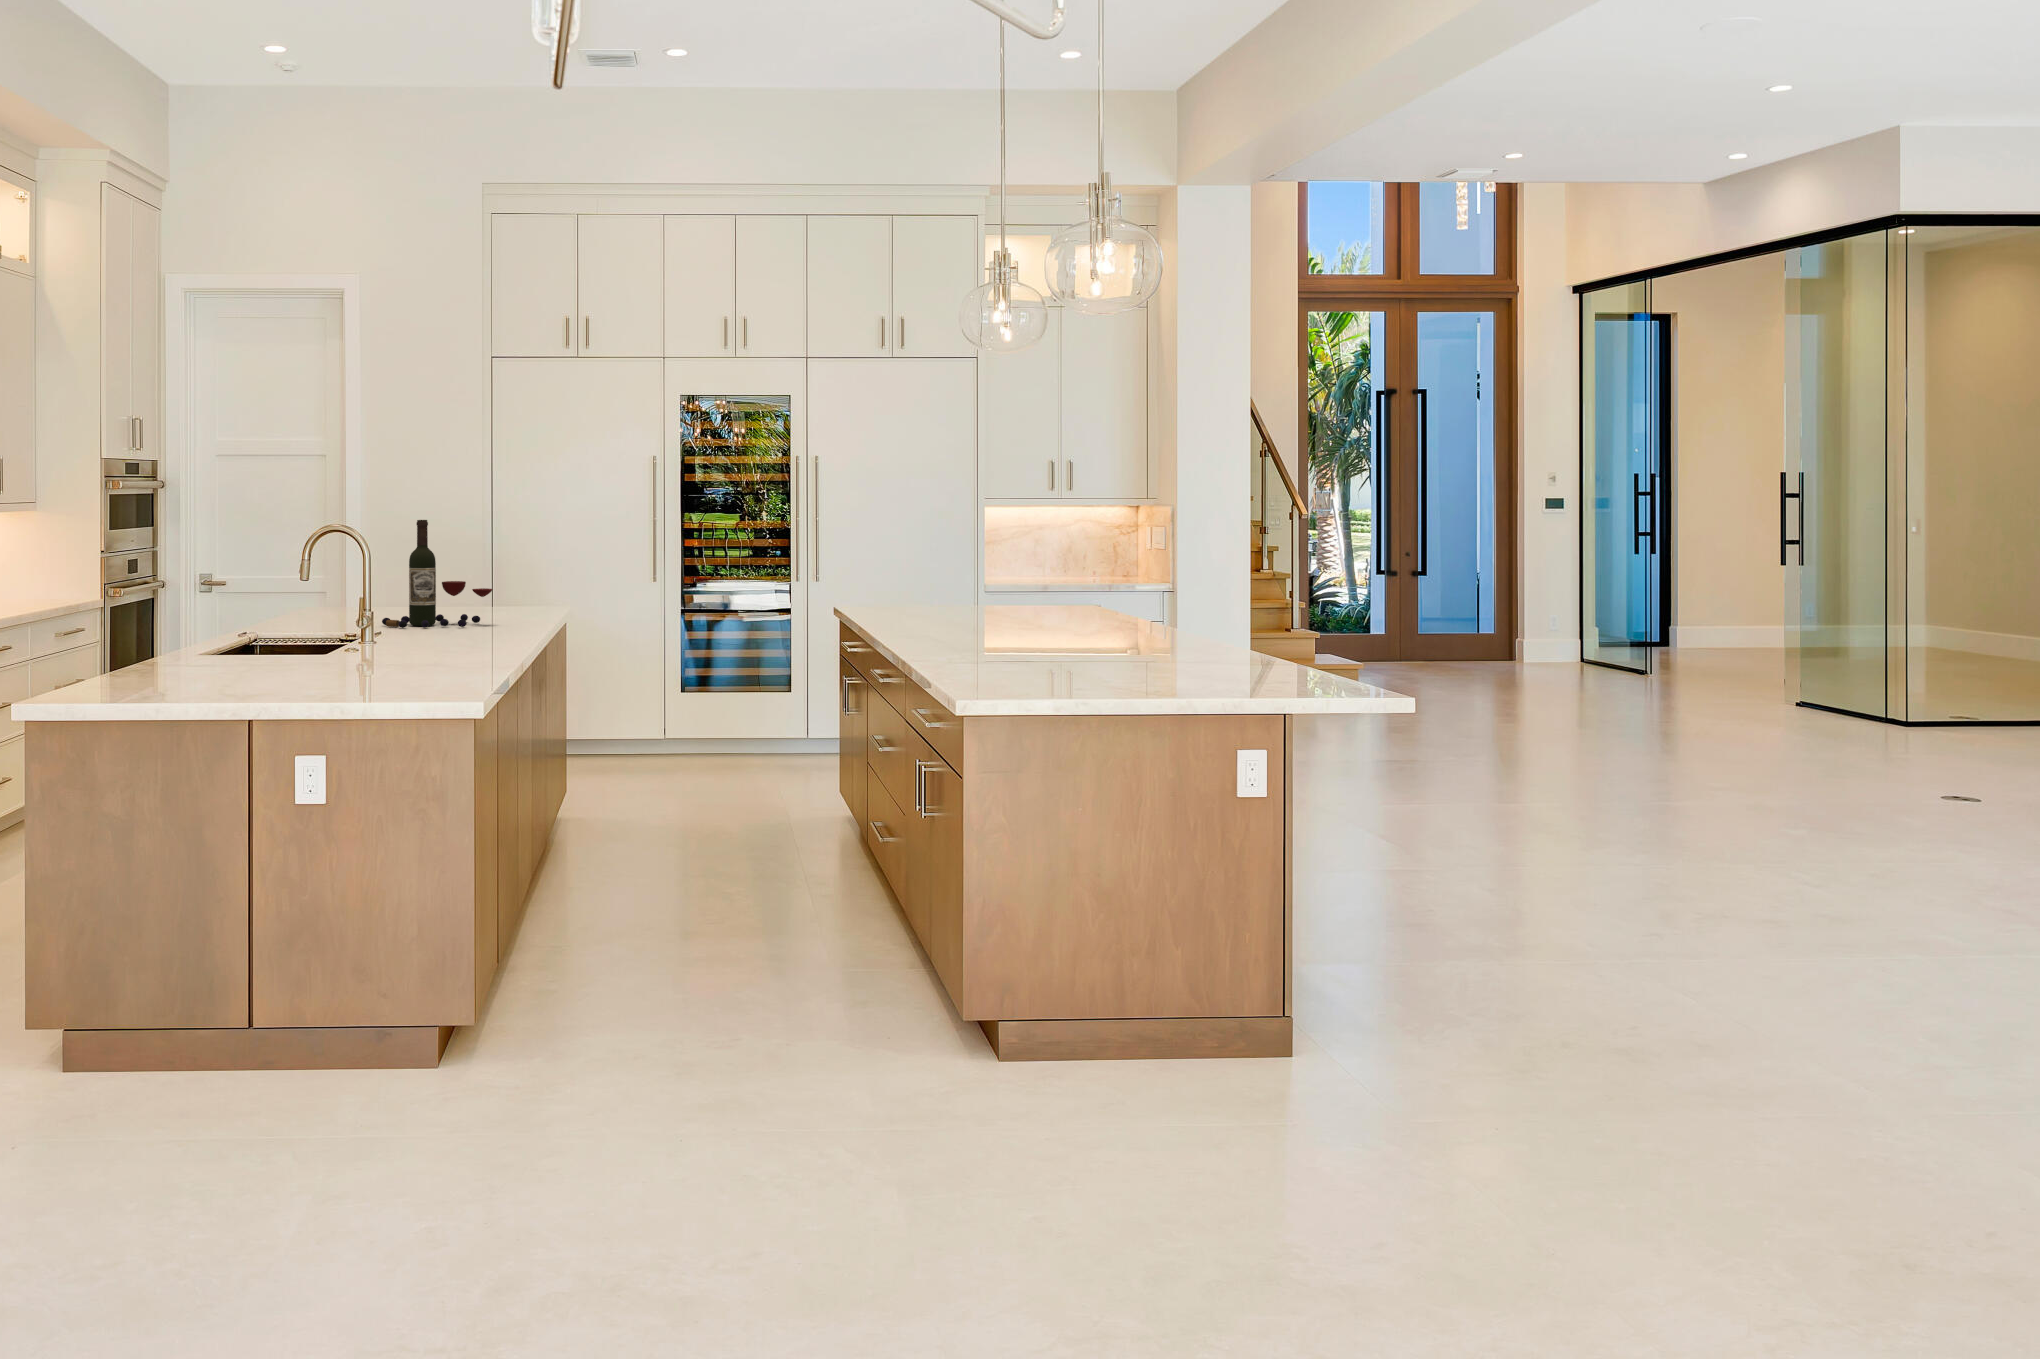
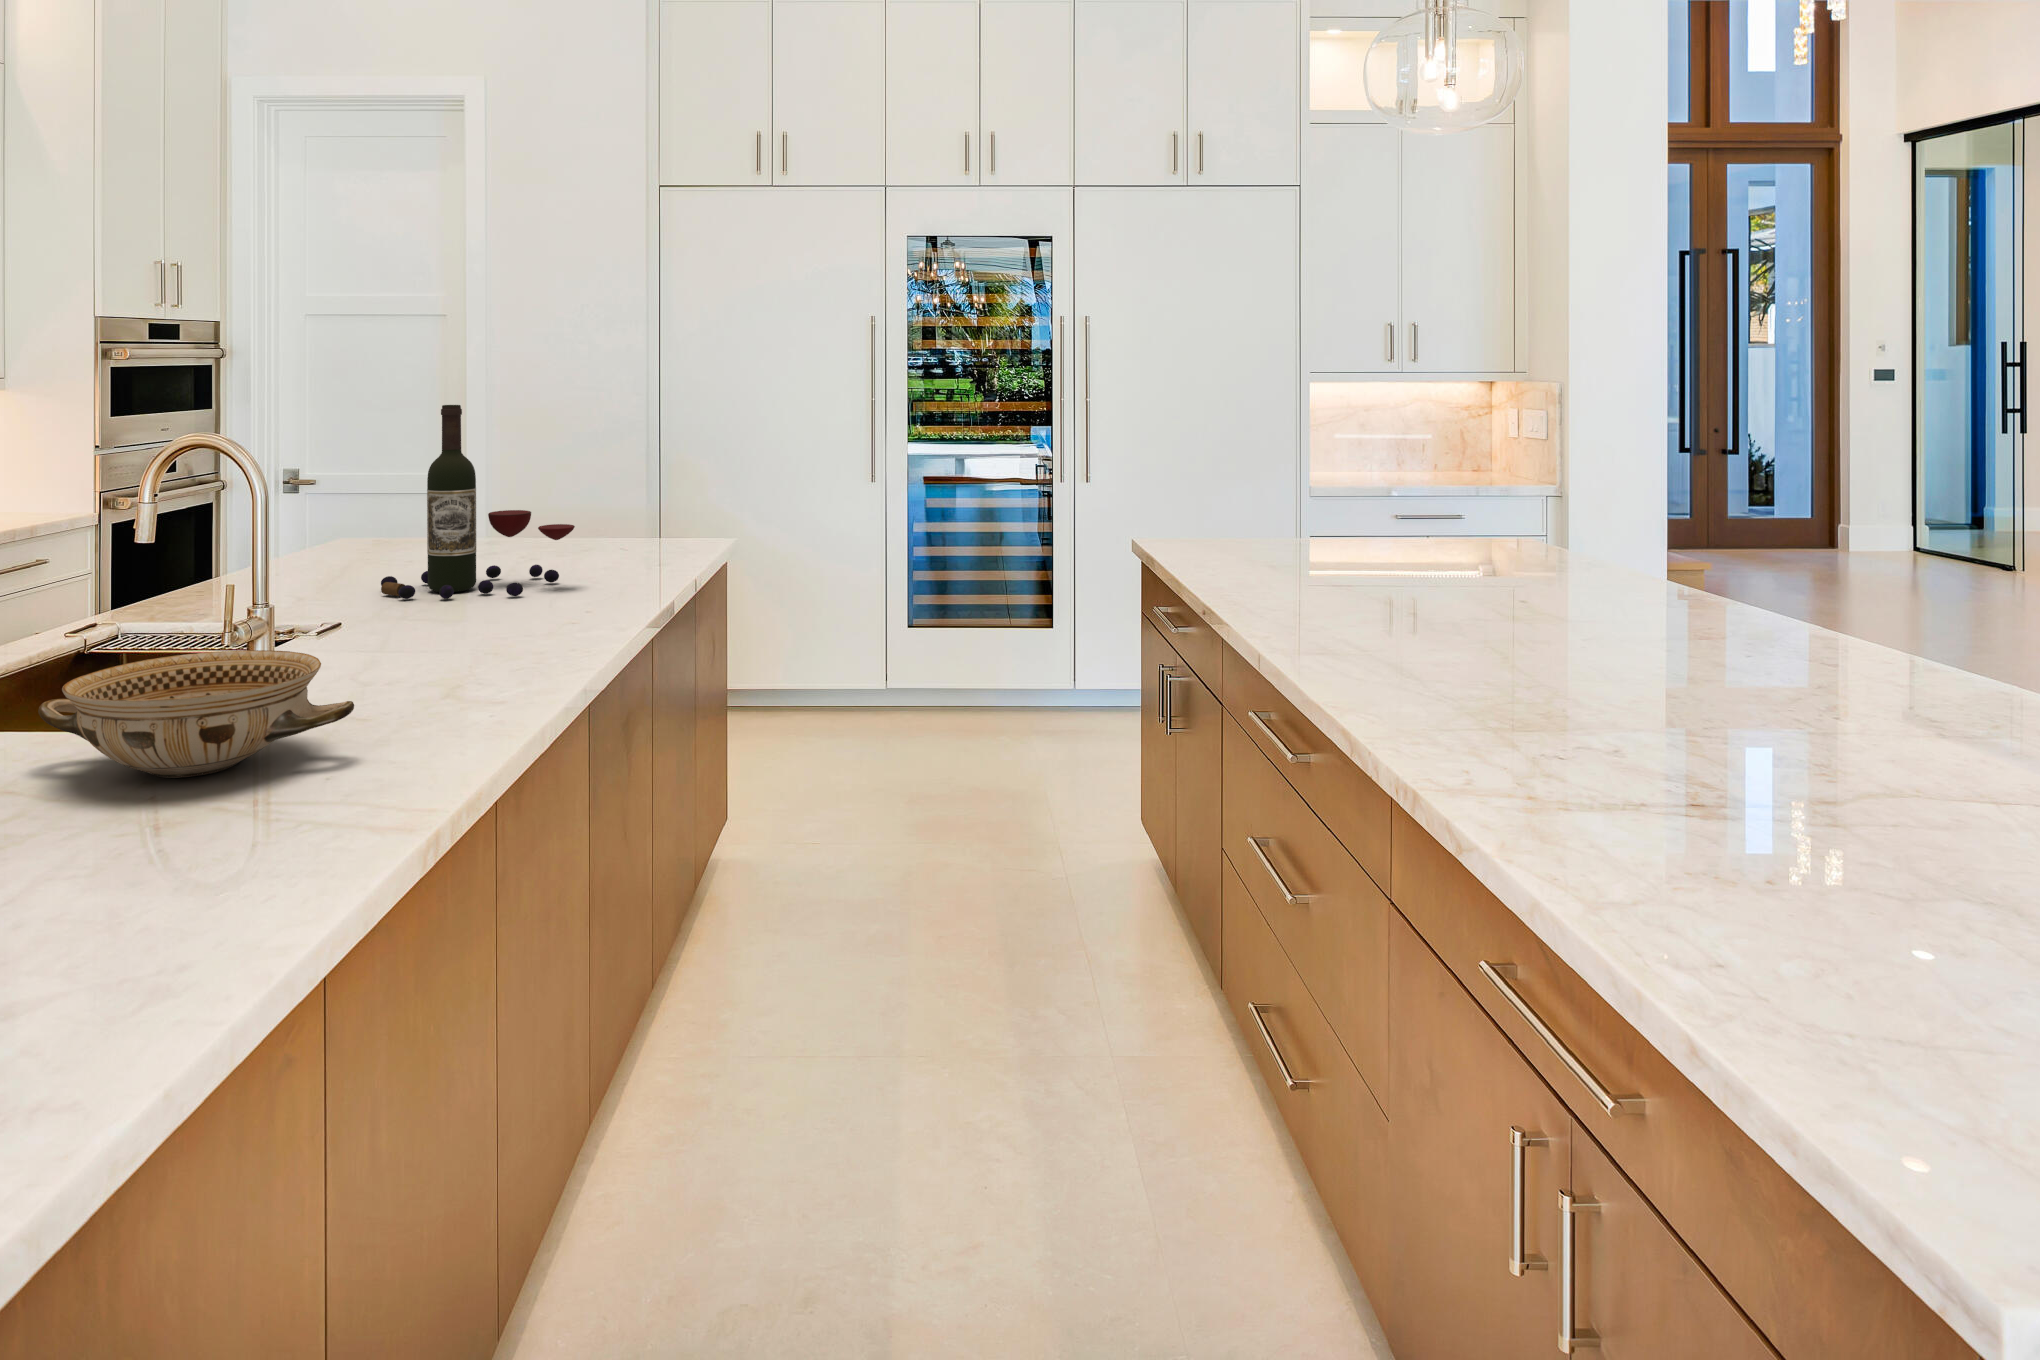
ceramic bowl: none [337,621,460,663] -> present [38,650,354,778]

